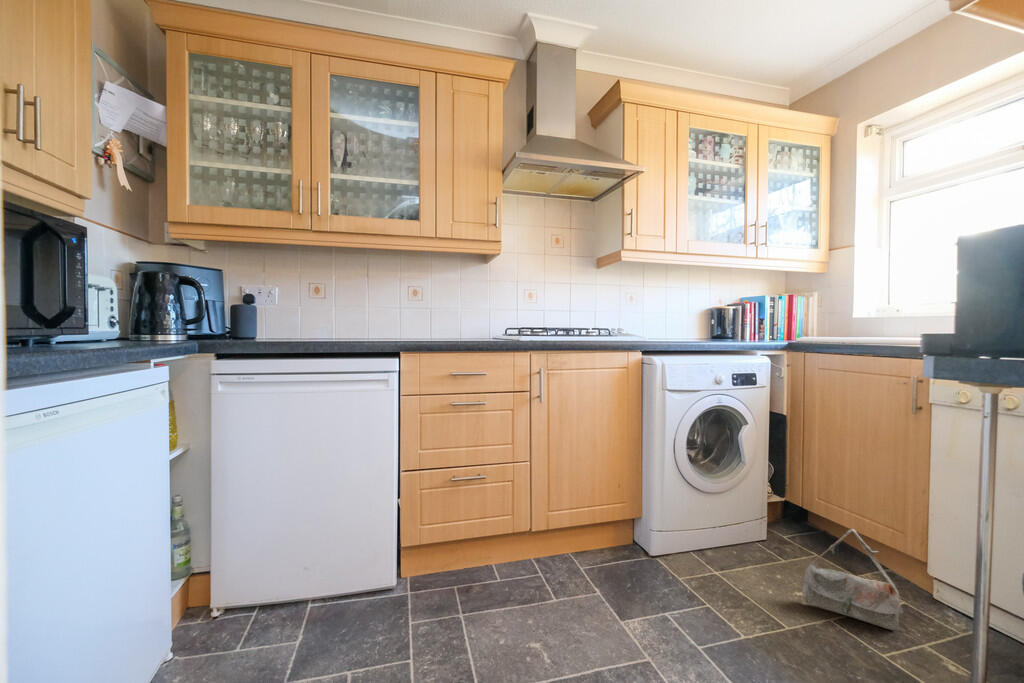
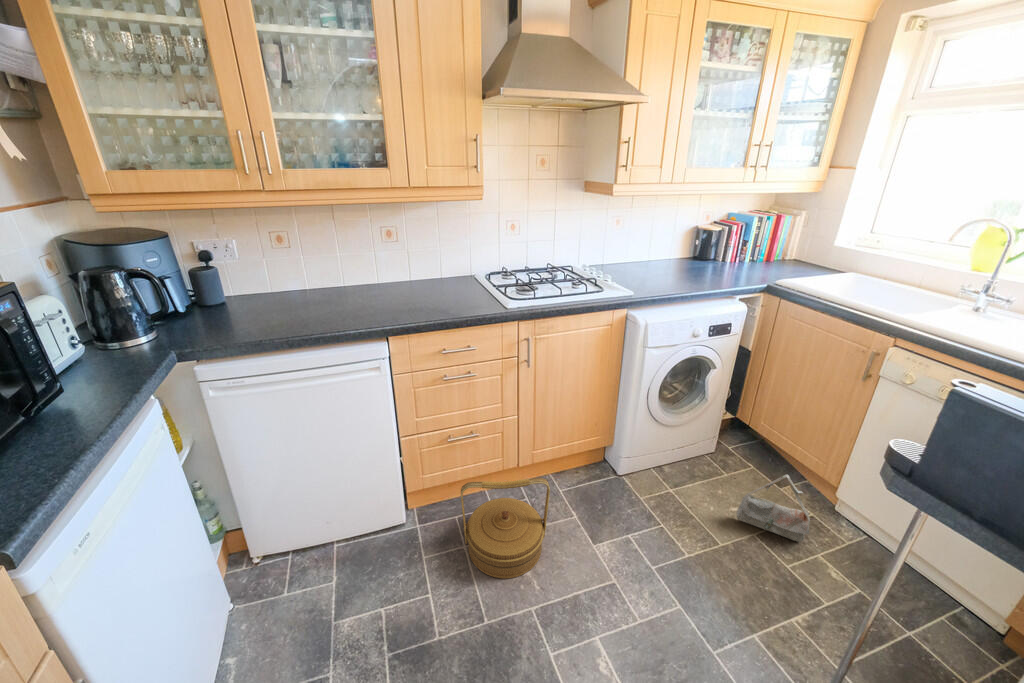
basket: none [459,516,563,649] -> present [461,478,550,579]

